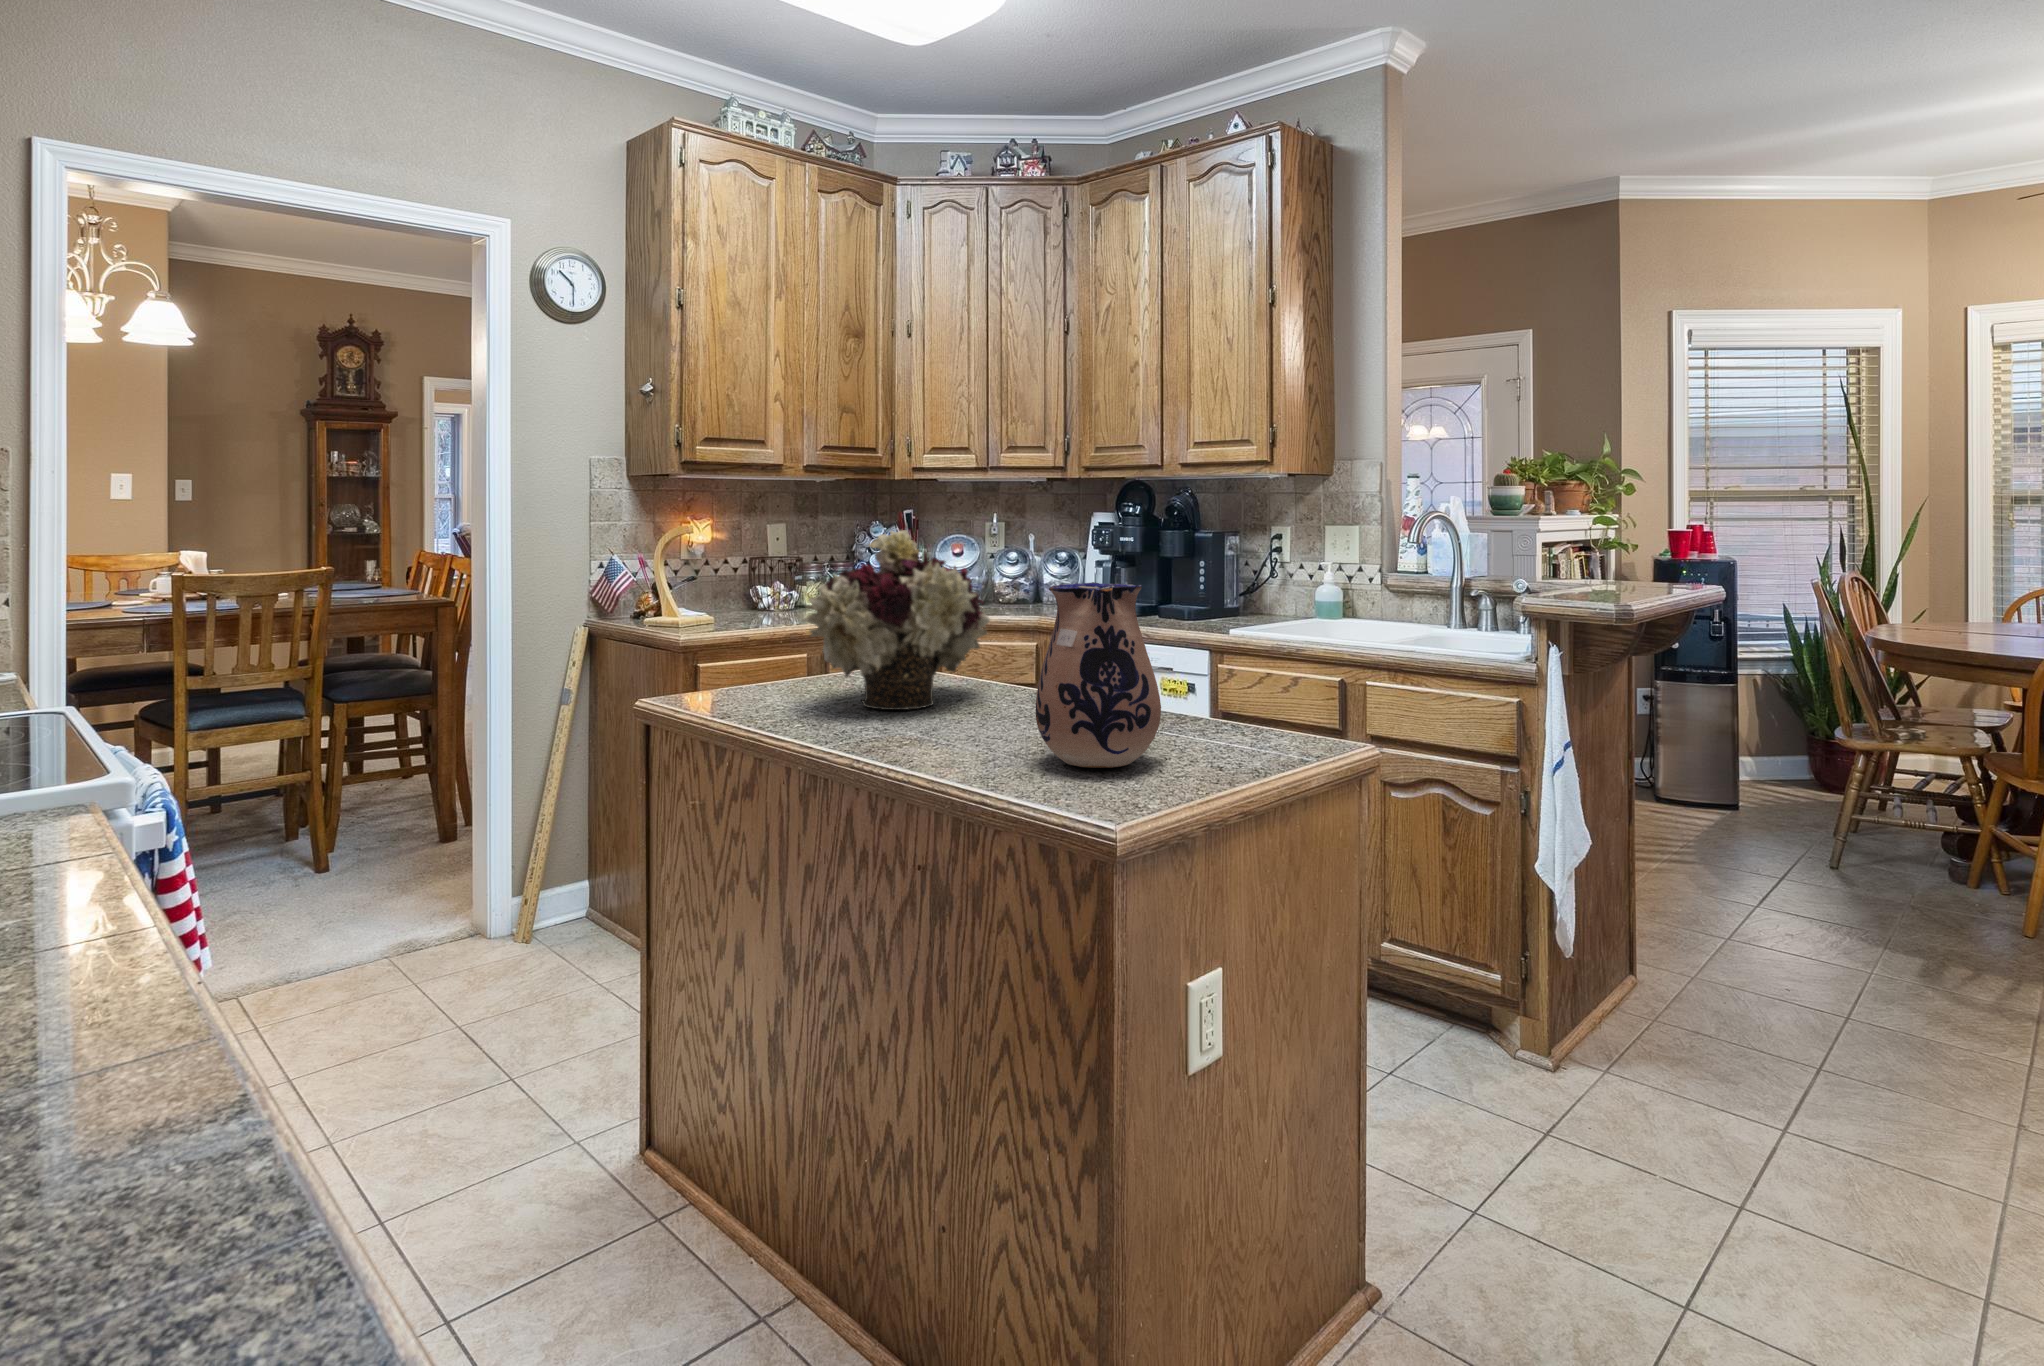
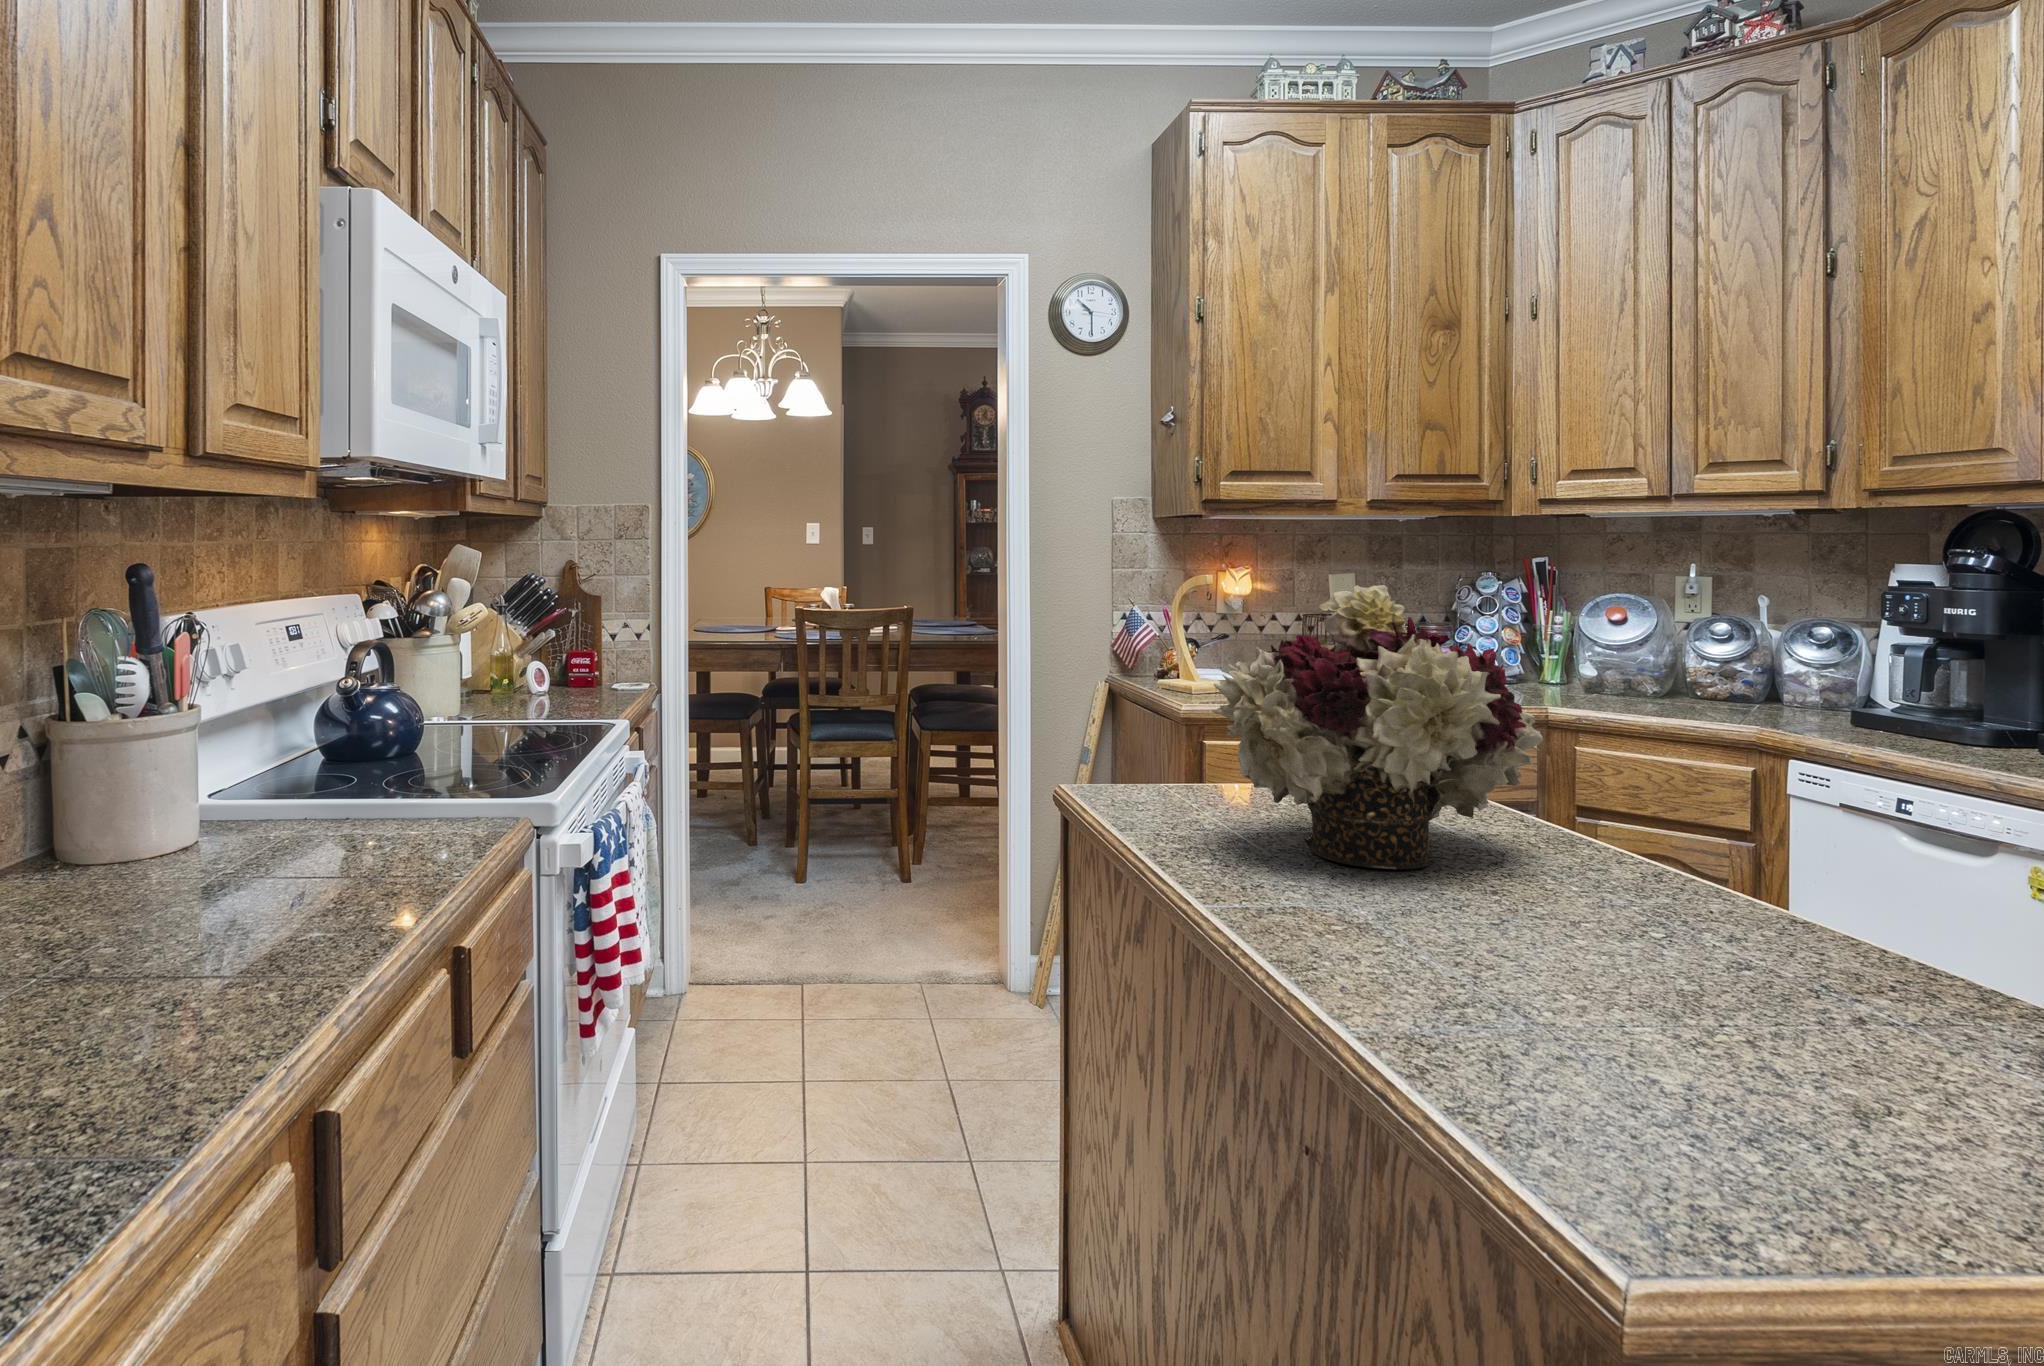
ceramic pitcher: present [1036,582,1161,768] -> none [1537,696,1861,1100]

